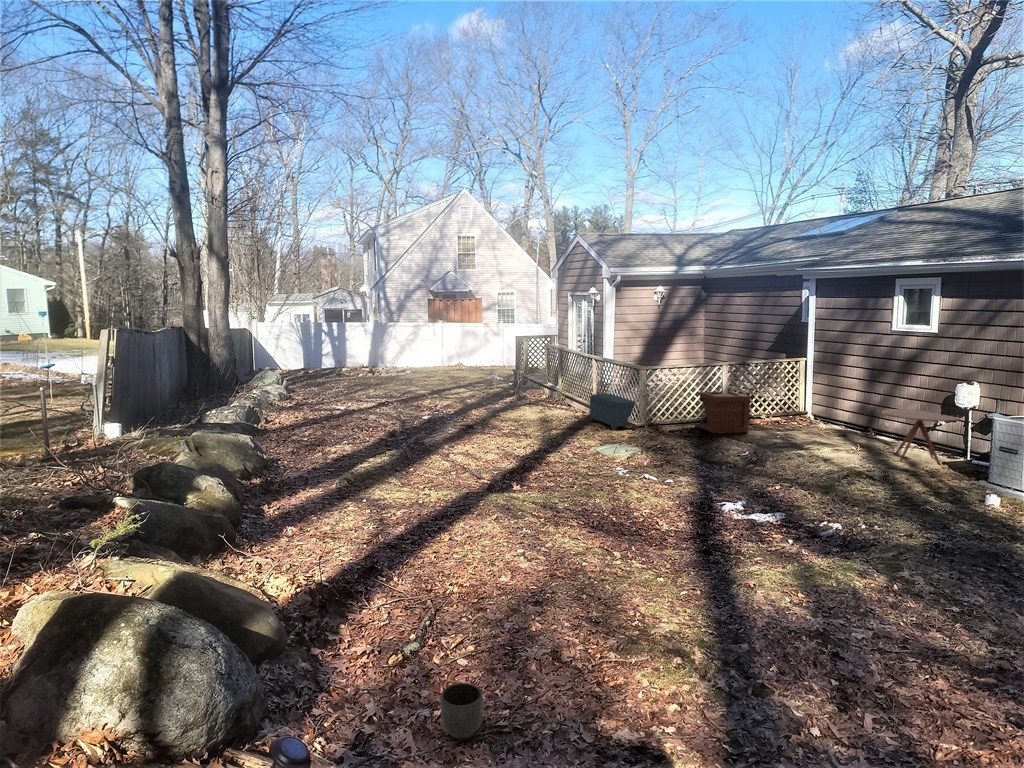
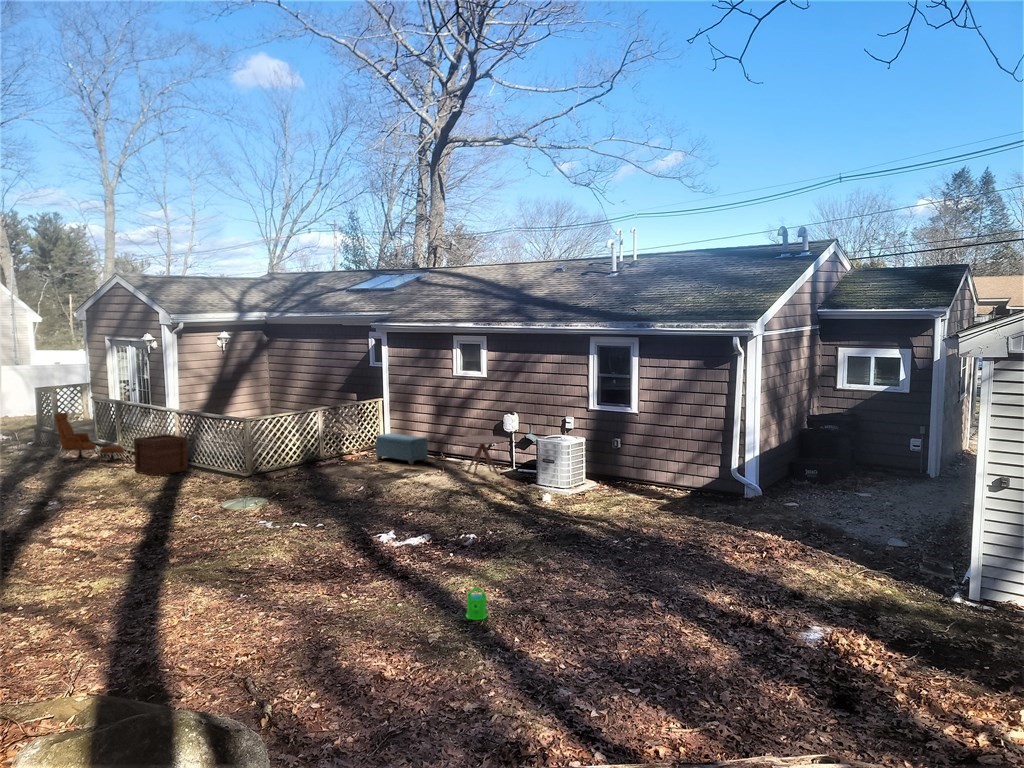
lounge chair: none [513,355,562,401] -> present [55,413,124,462]
wooden crate: present [697,391,750,434] -> present [134,434,188,476]
bench: present [590,394,637,430] -> present [376,433,428,465]
watering can: none [725,598,758,647] -> present [466,587,488,620]
planter: present [440,683,483,740] -> none [345,689,378,732]

